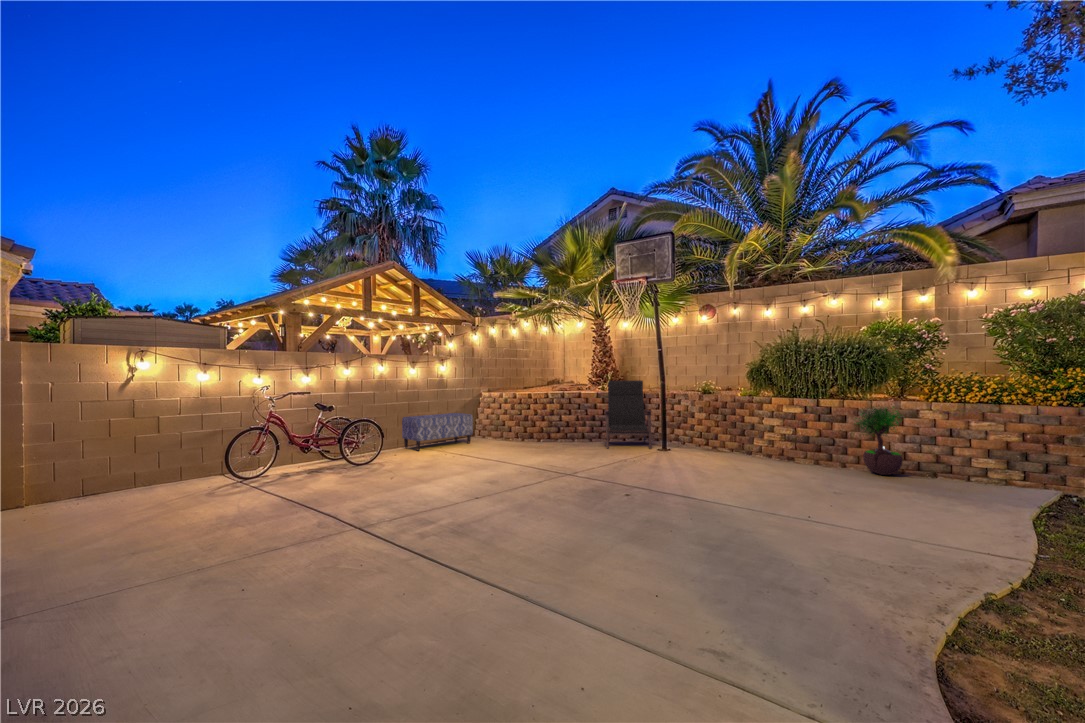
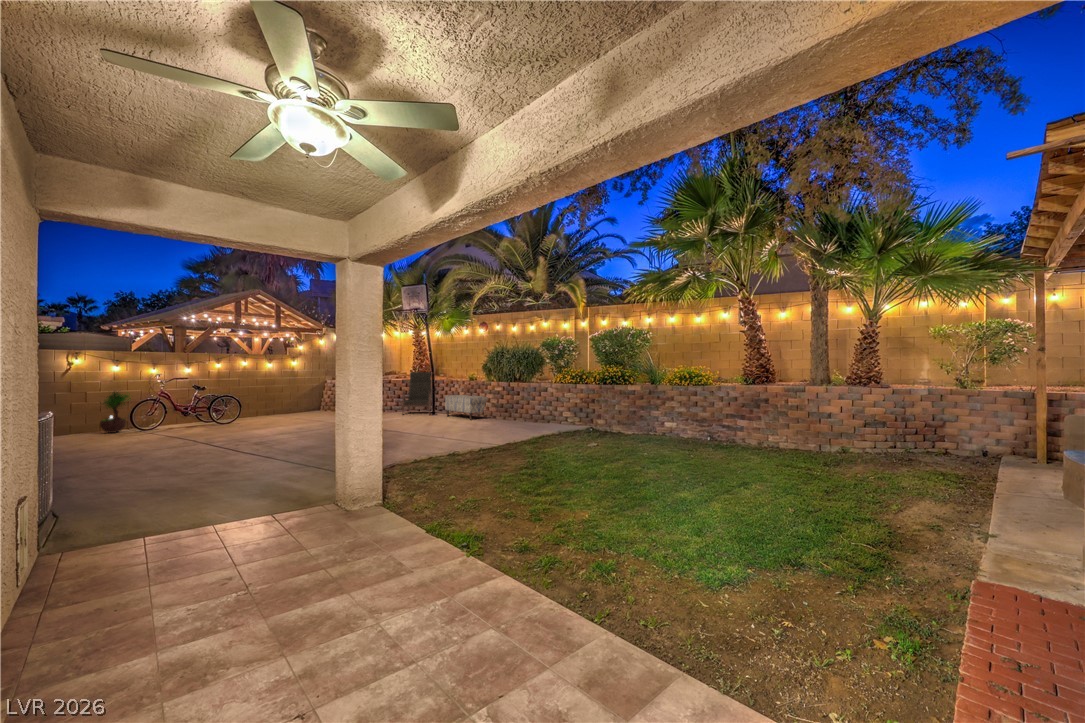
potted tree: present [856,408,903,475] -> present [100,392,131,433]
bench: present [402,413,473,451] -> present [445,395,487,420]

